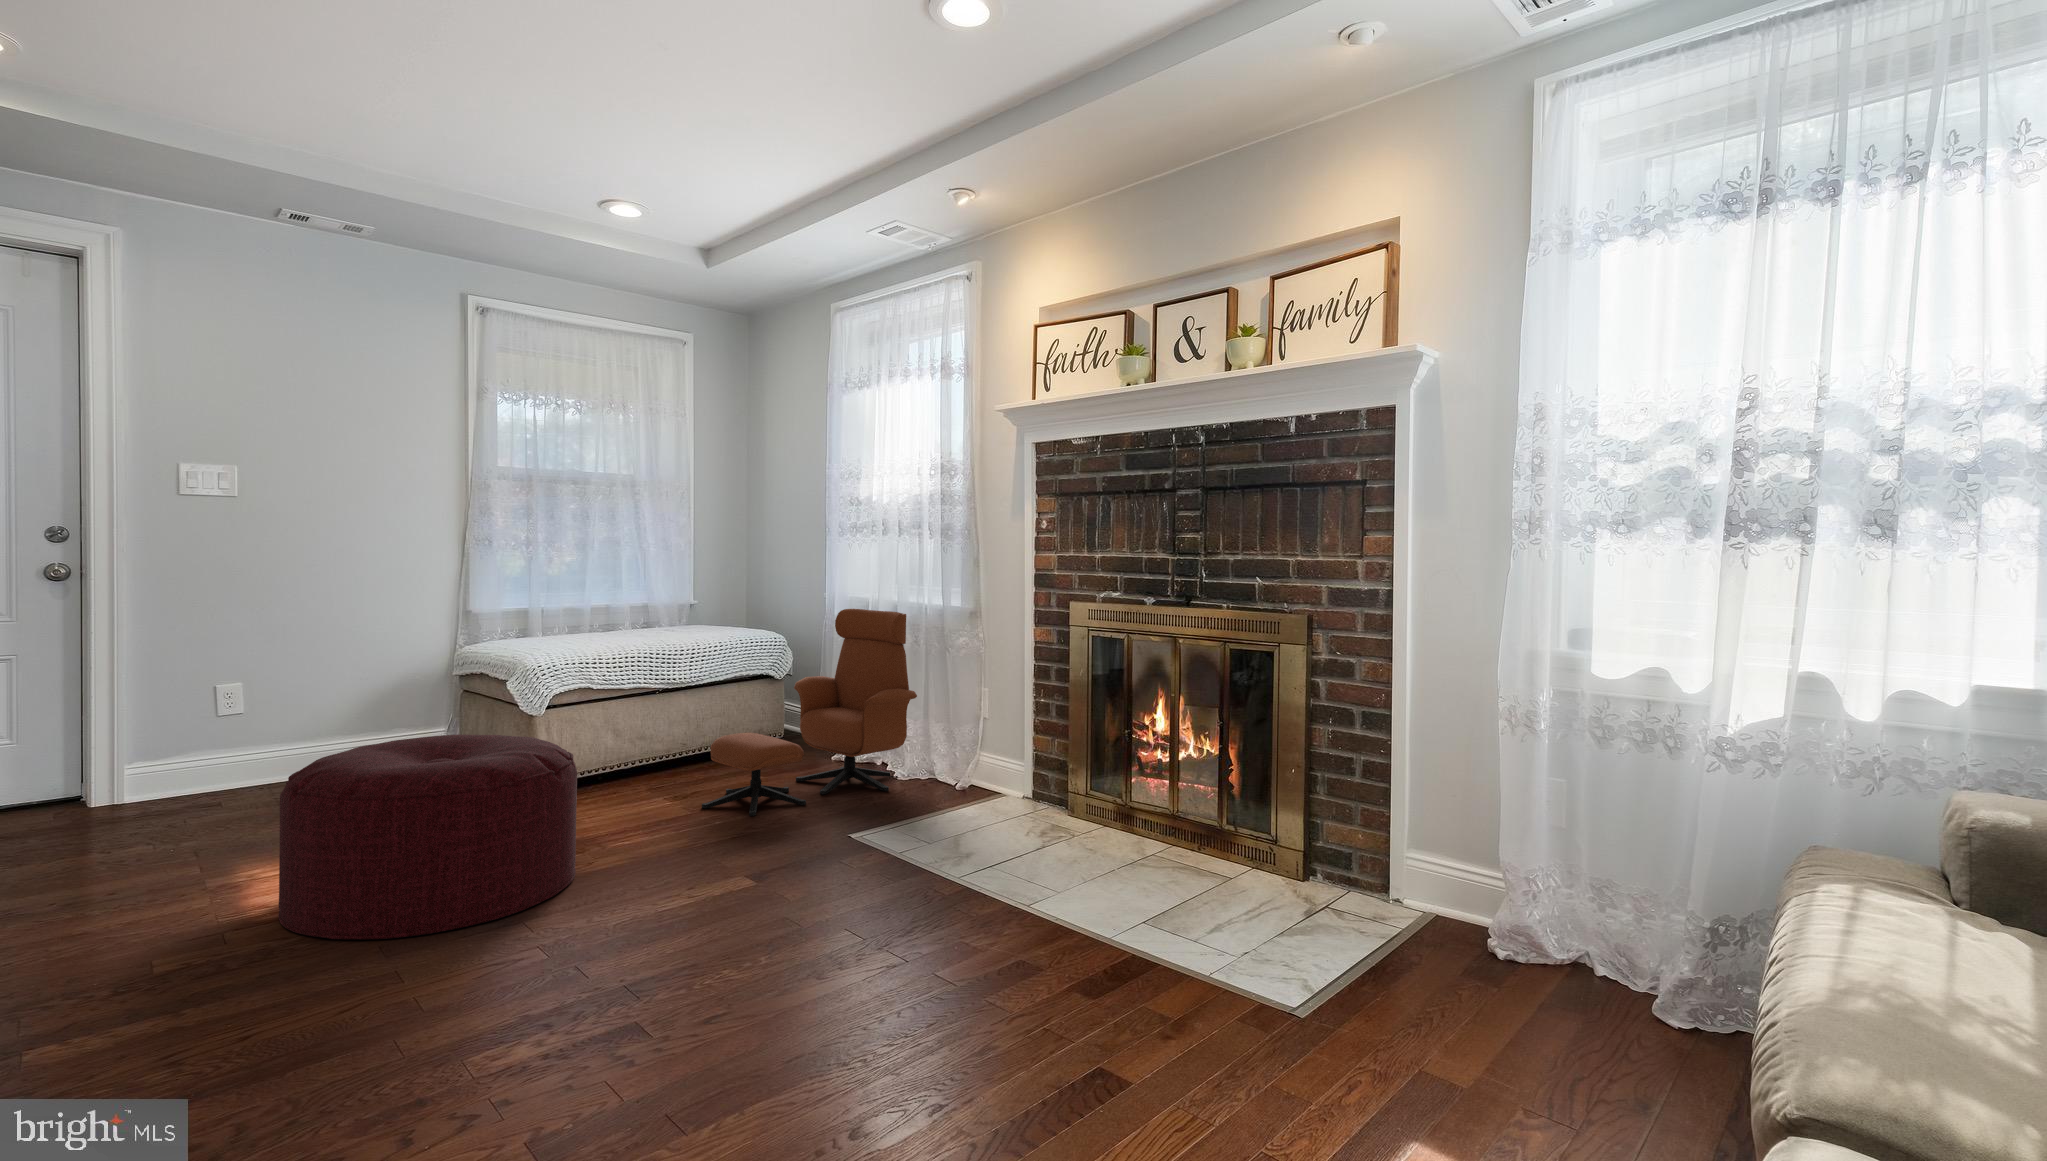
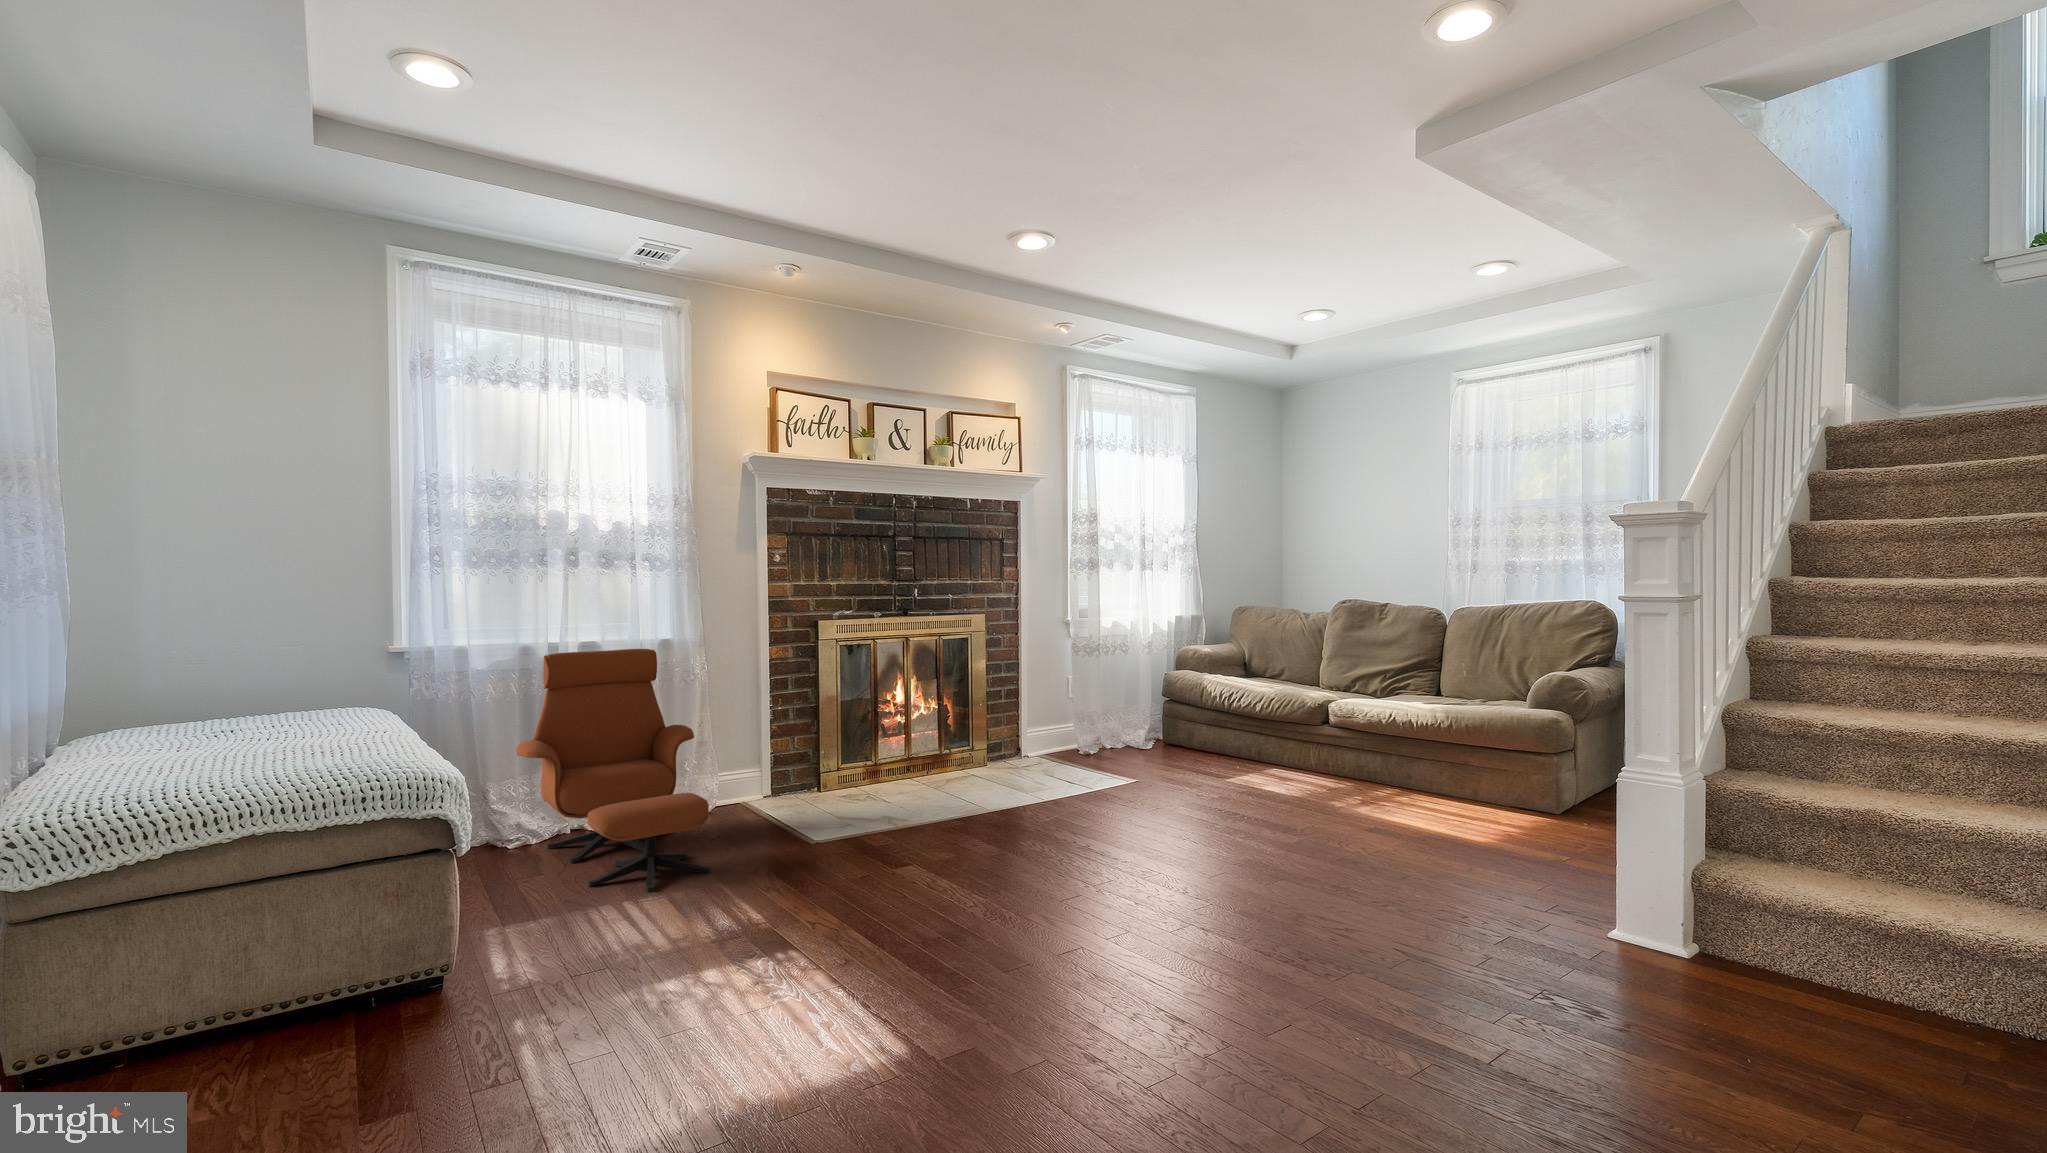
ottoman: present [278,734,577,940] -> none [732,792,998,1021]

